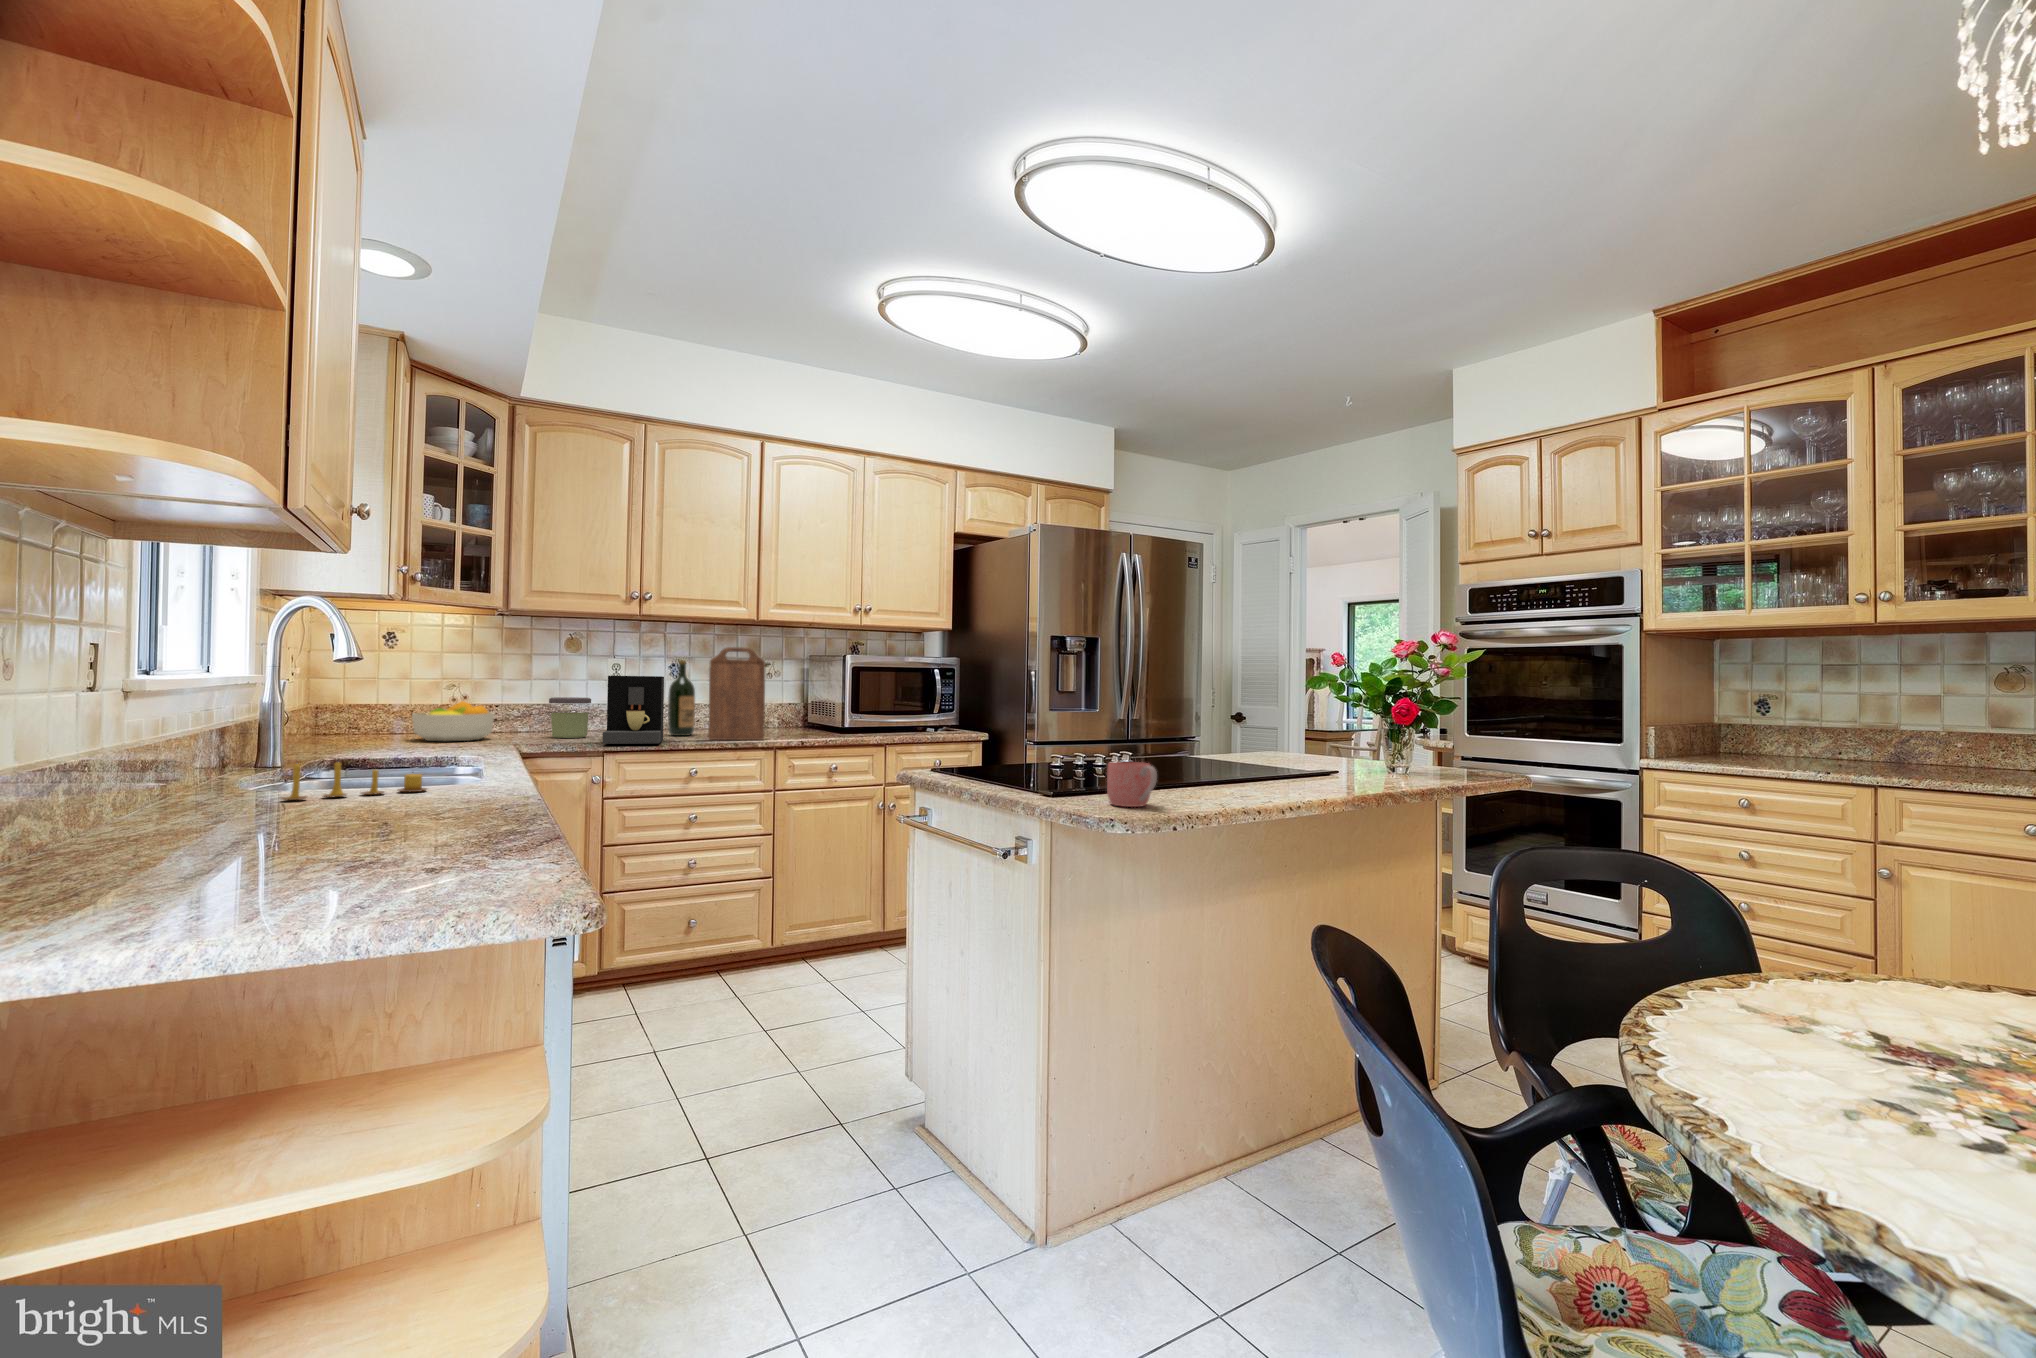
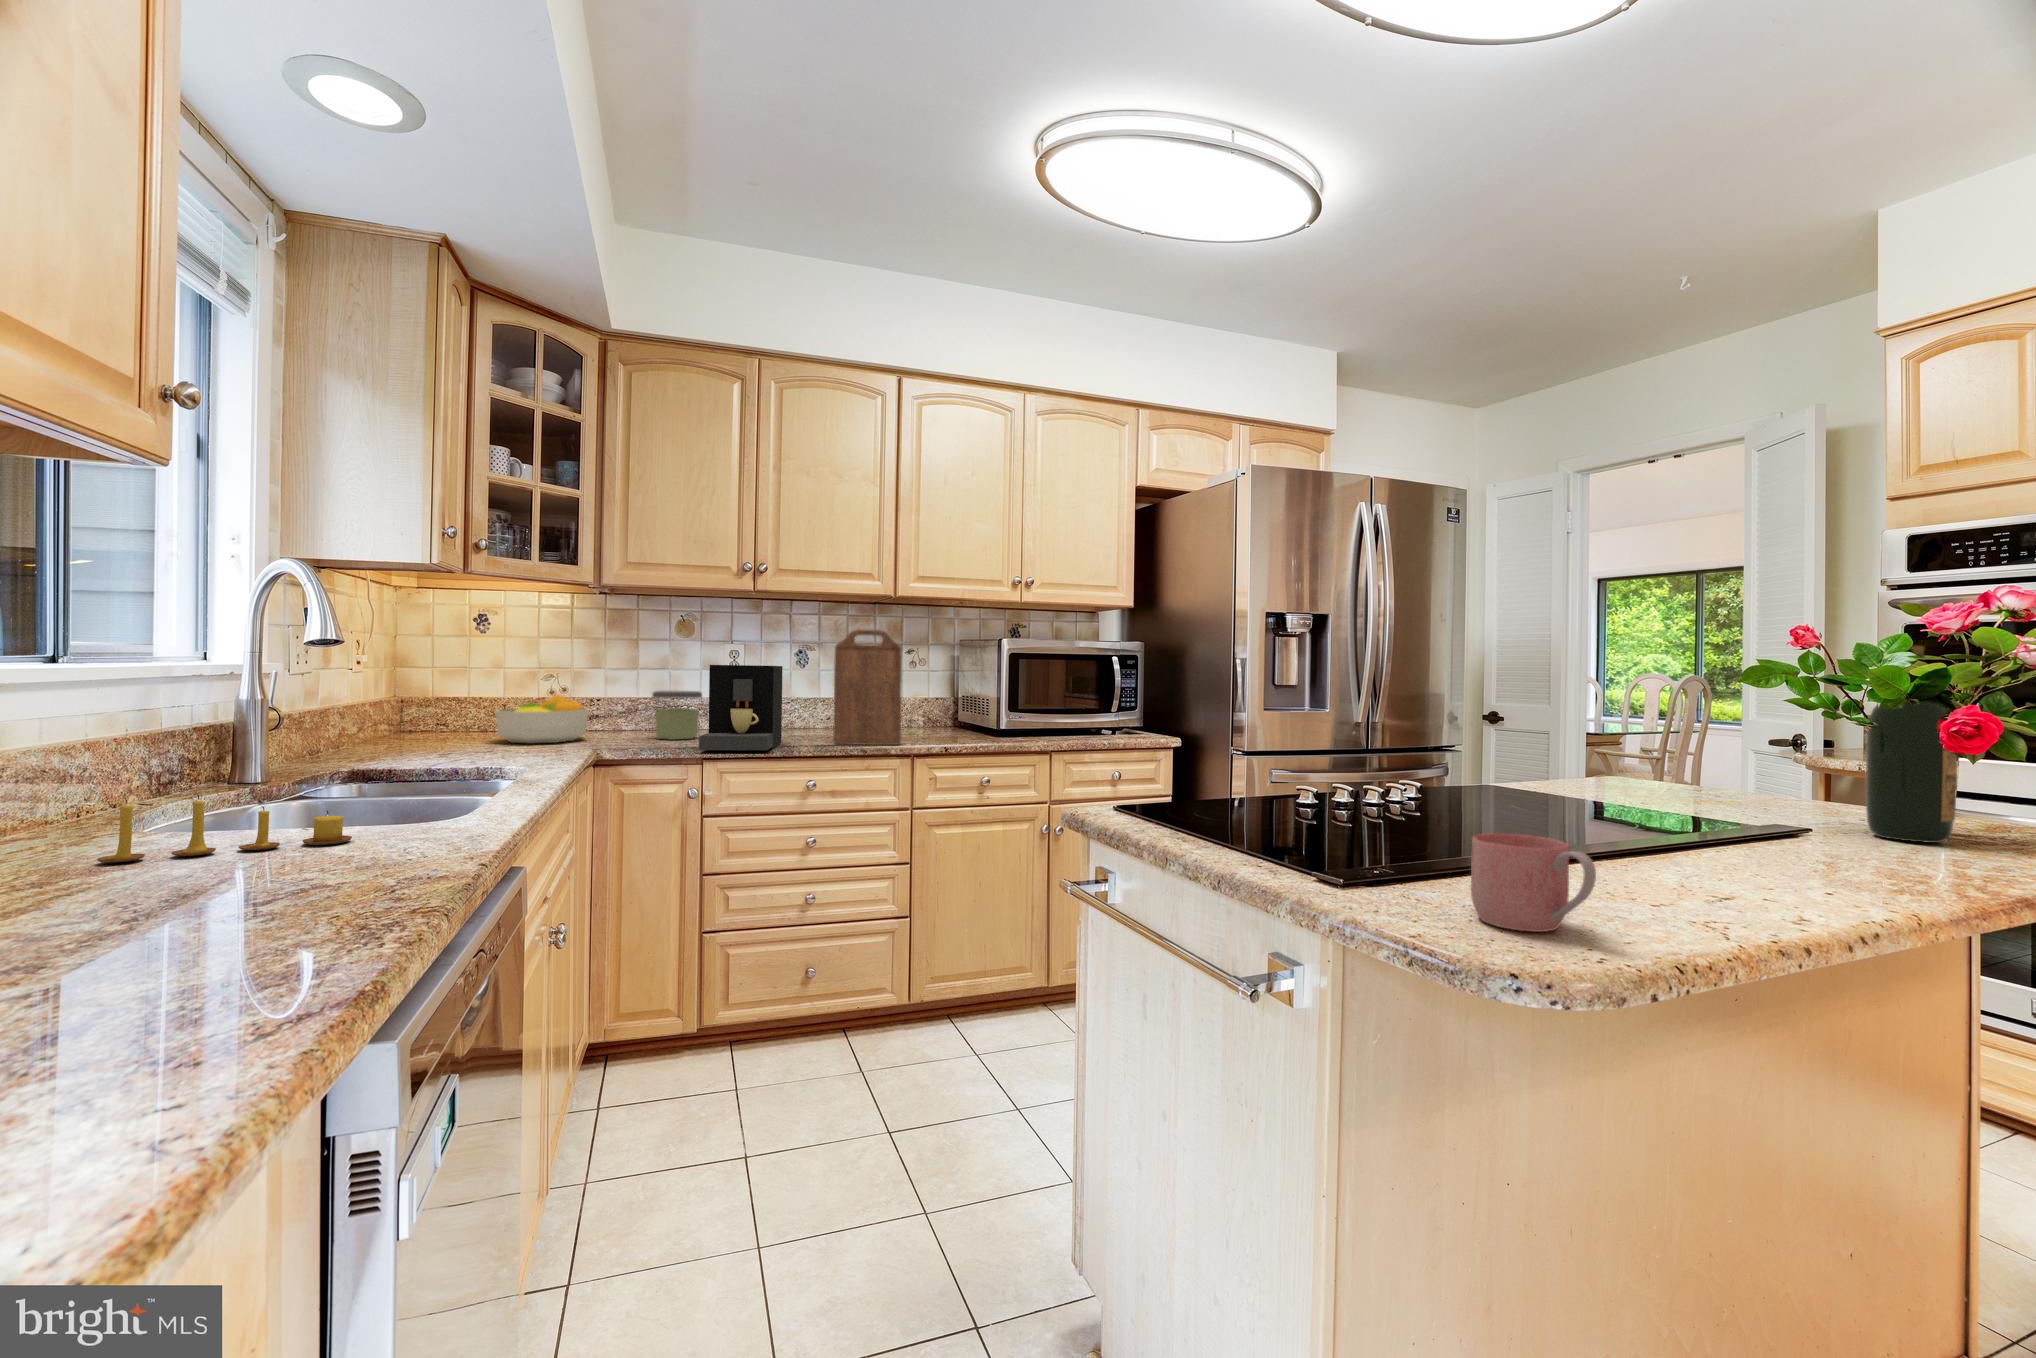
wine bottle: present [668,660,695,736] -> present [1866,646,1957,843]

